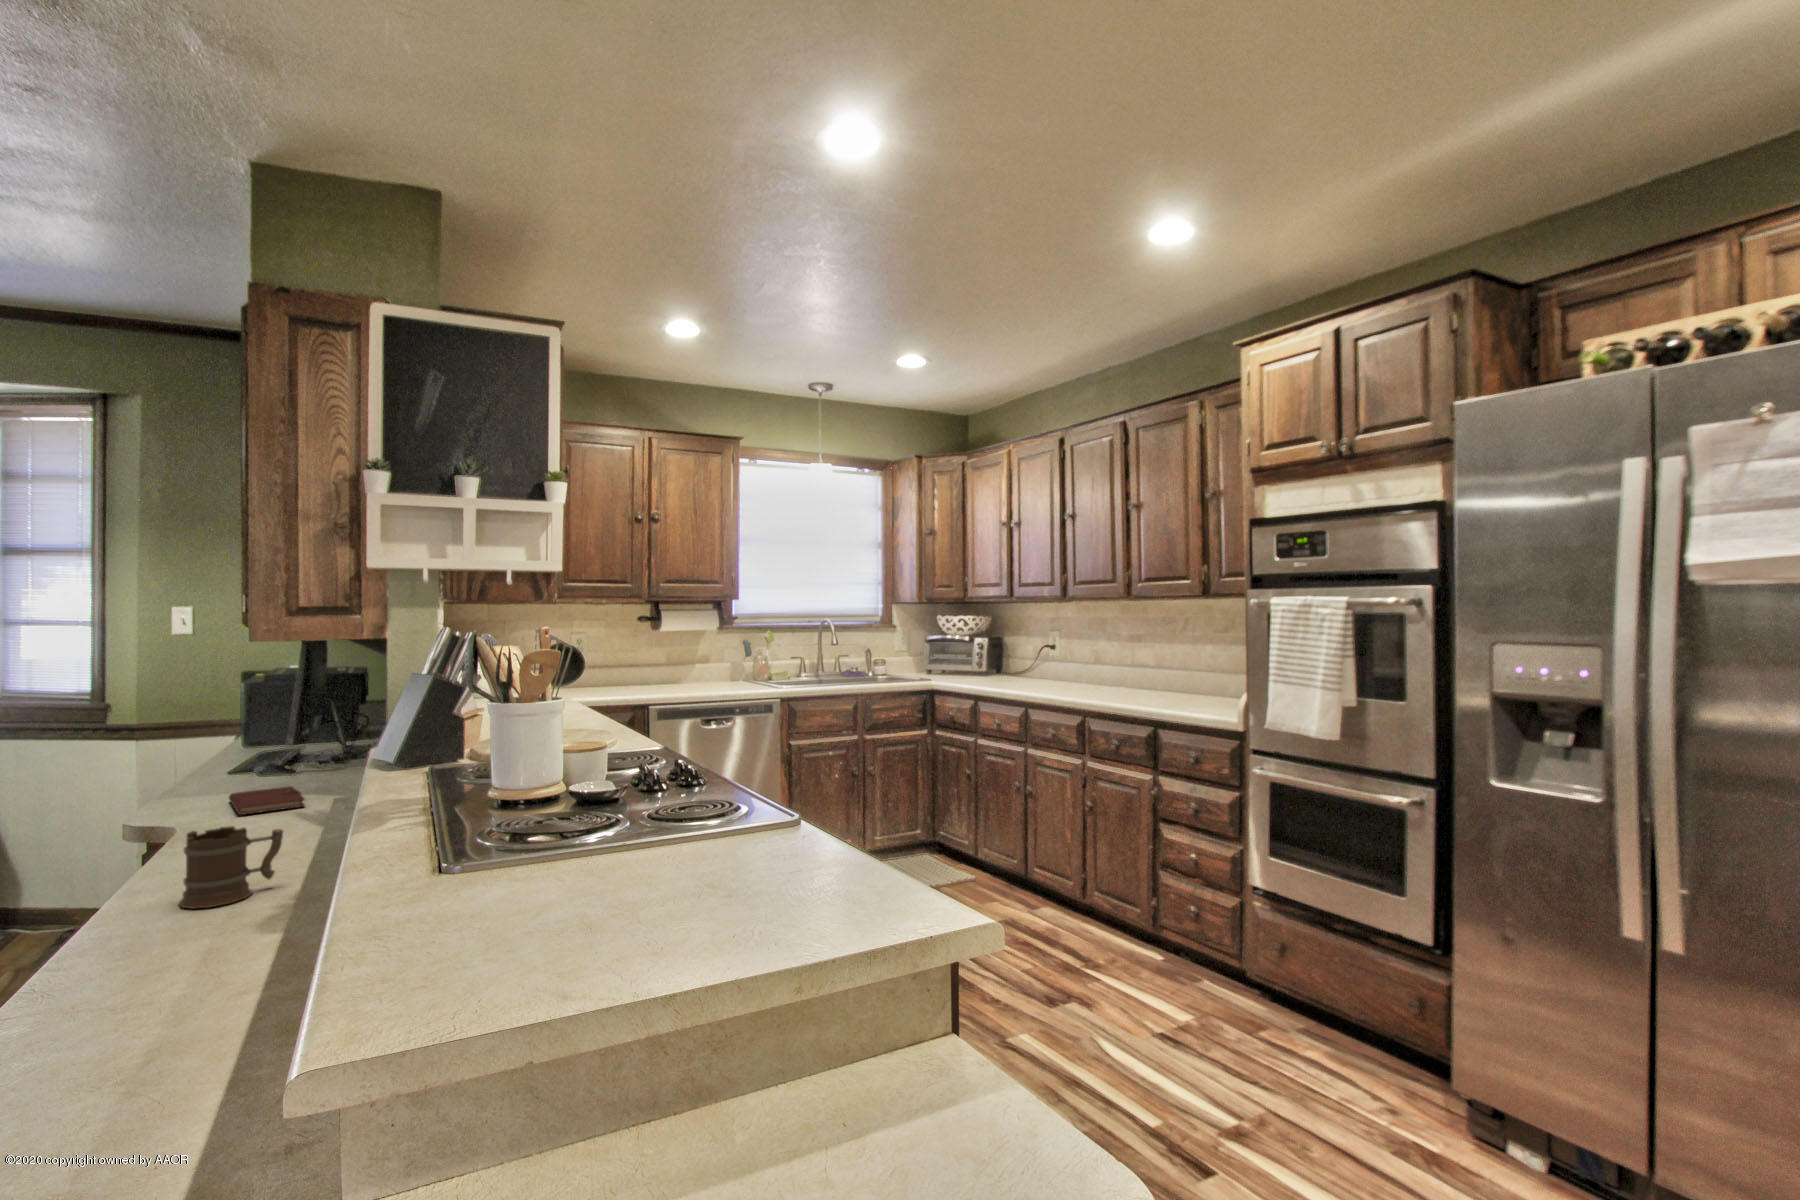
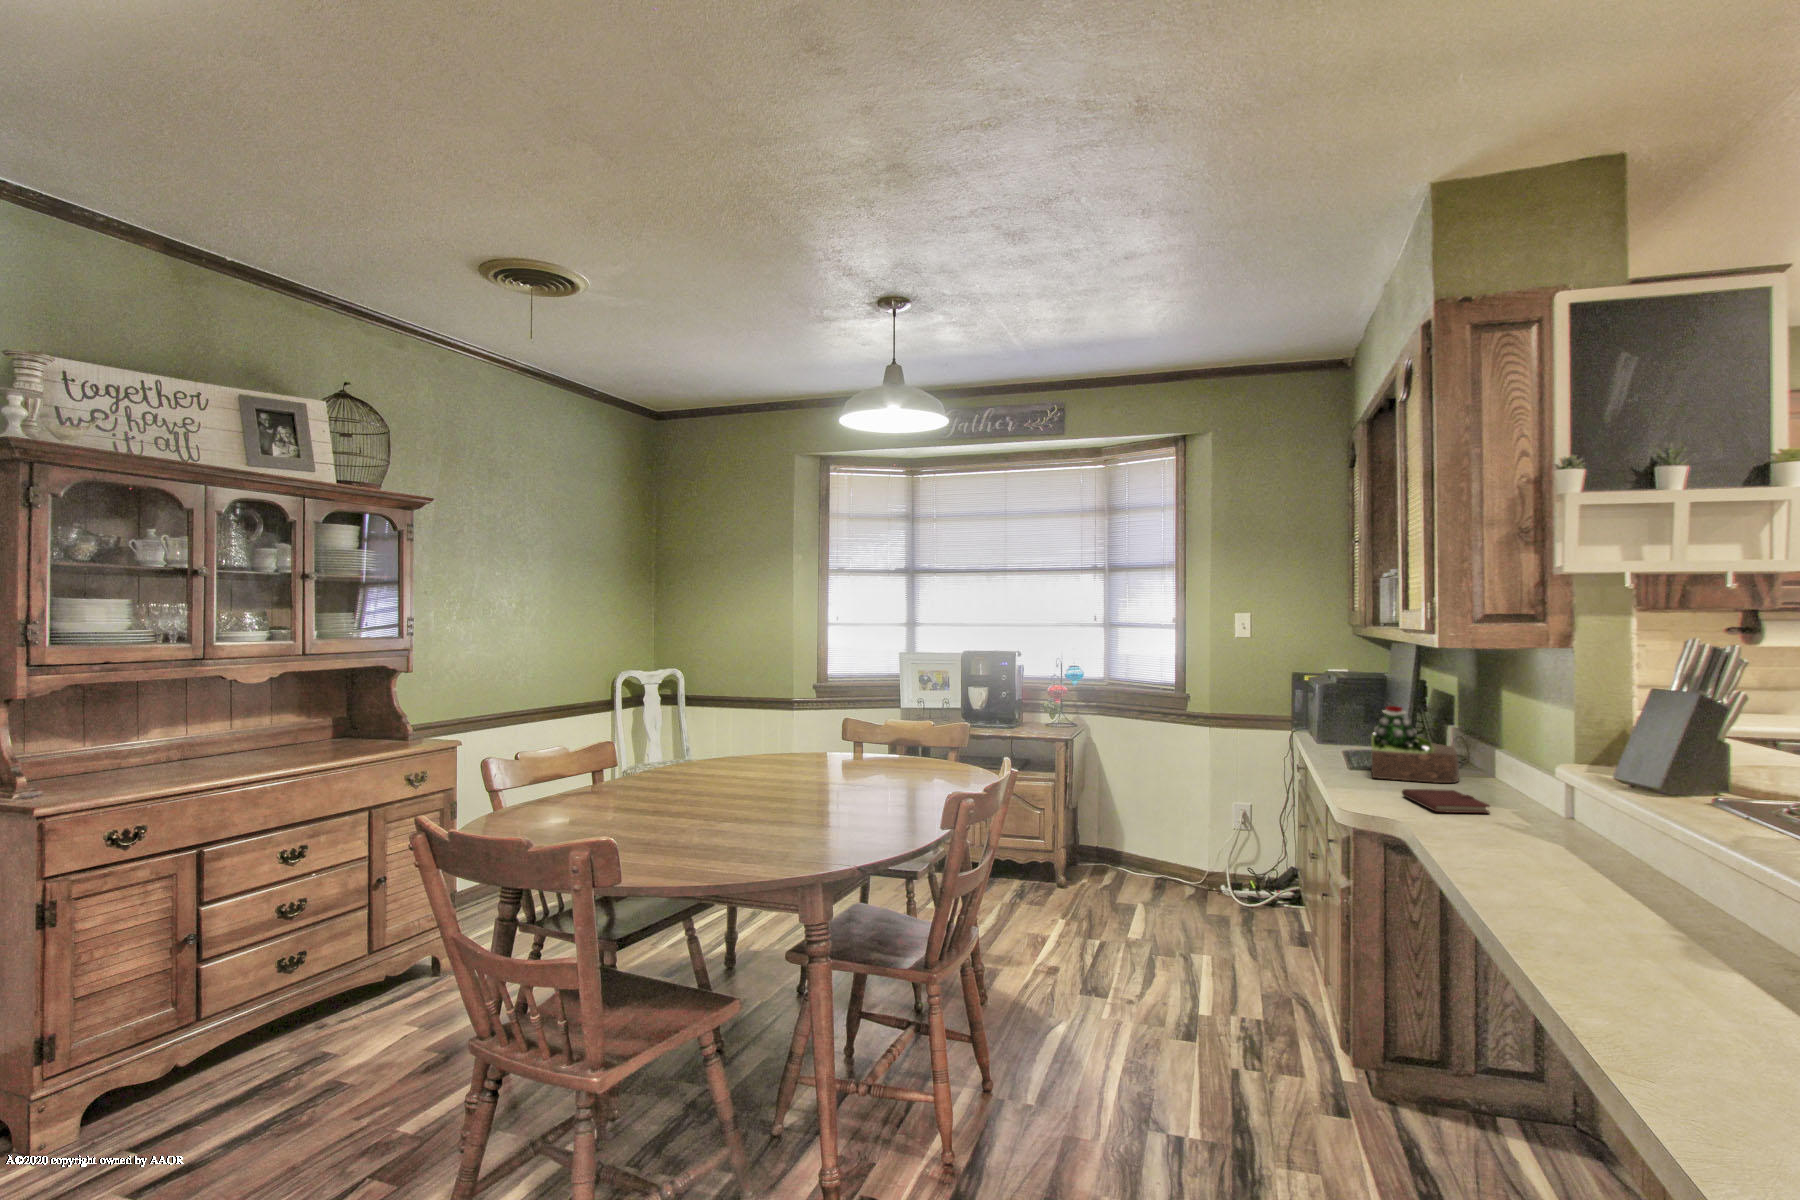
succulent plant: none [225,704,336,784] -> present [1371,706,1459,783]
mug: present [179,826,283,909] -> none [1510,826,1598,905]

